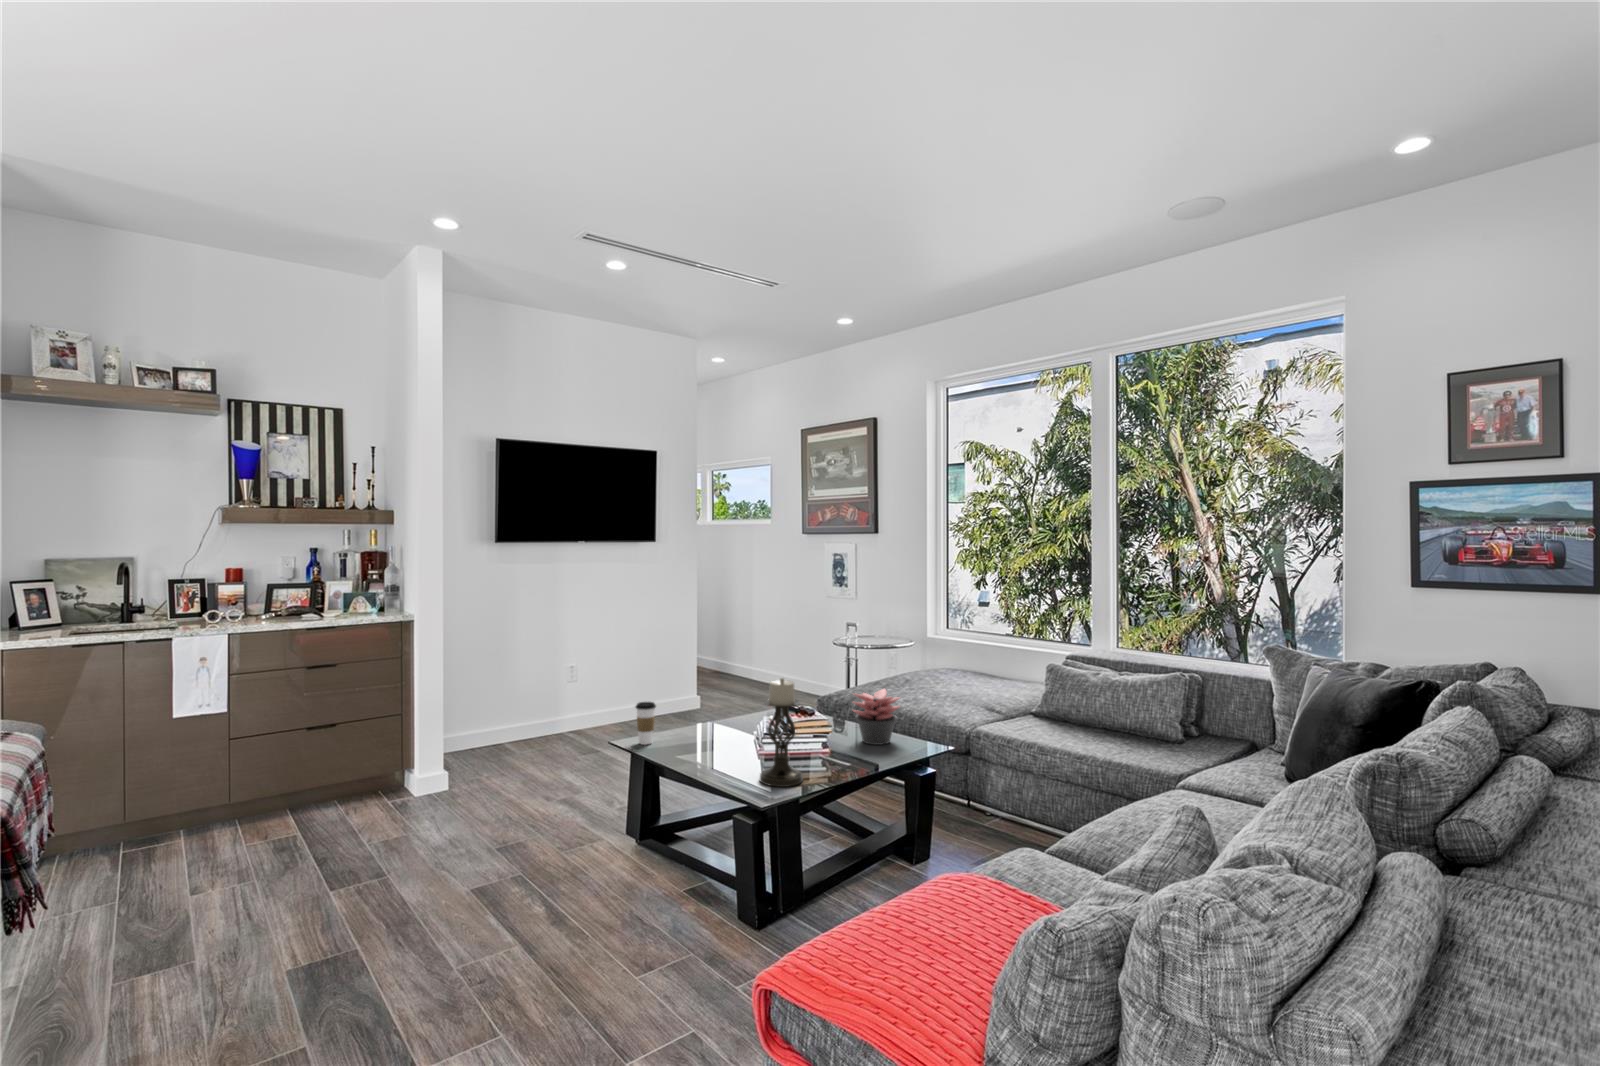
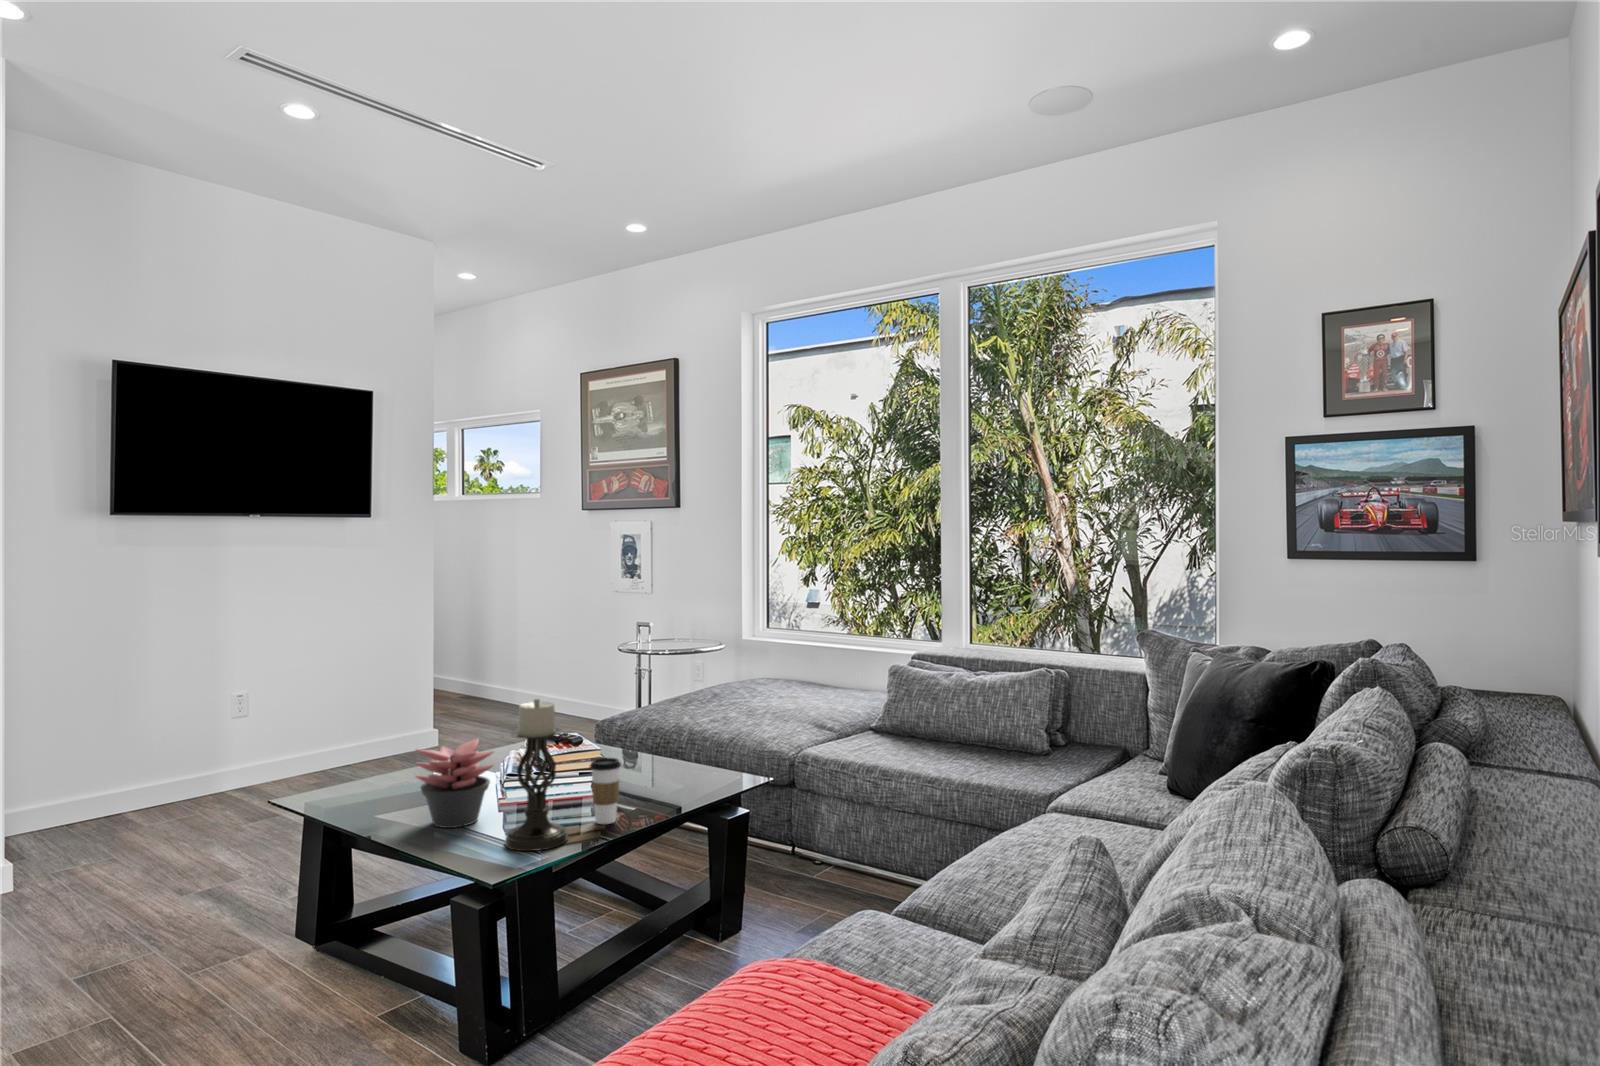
succulent plant: present [853,689,900,745] -> present [416,739,494,828]
coffee cup: present [636,702,656,745] -> present [590,758,621,824]

